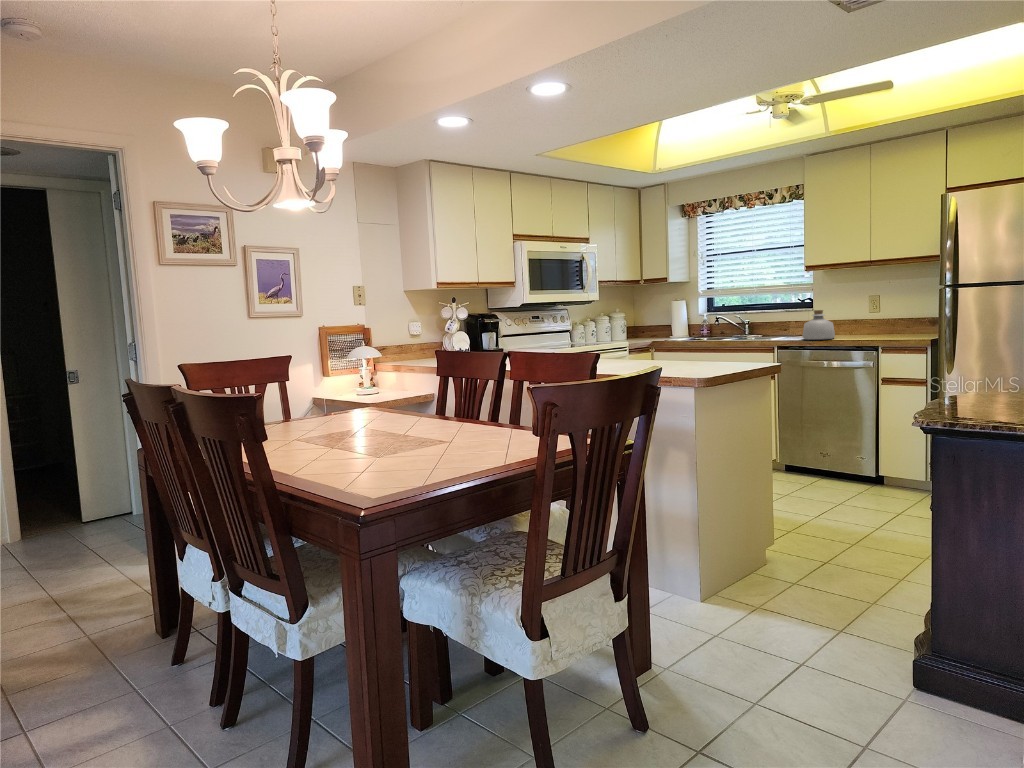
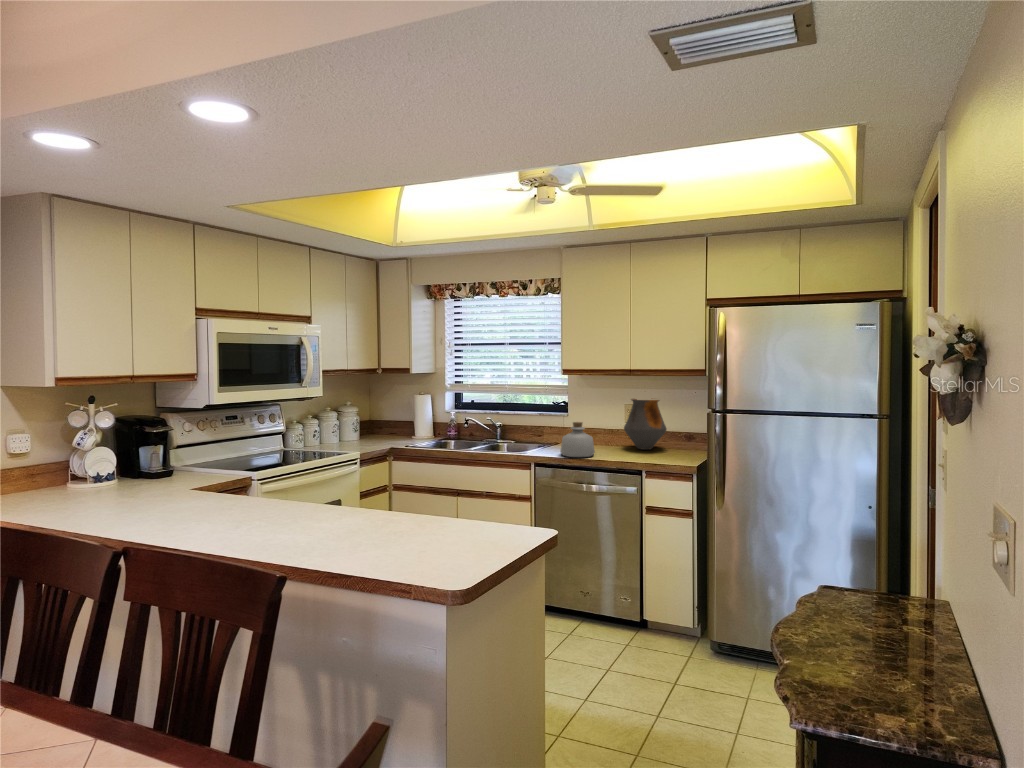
vase: none [866,287,910,334] -> present [624,399,666,450]

